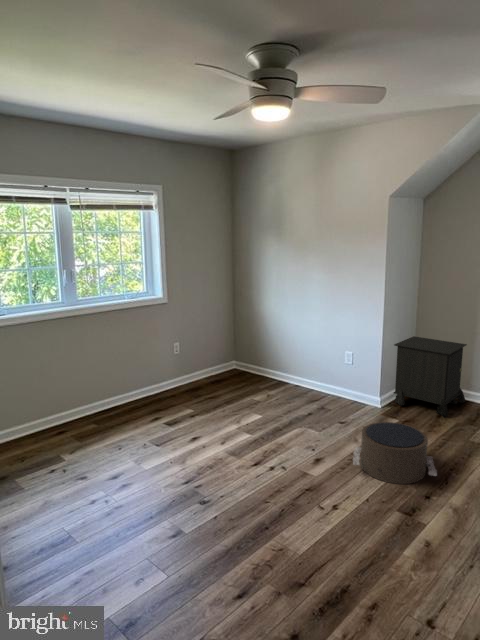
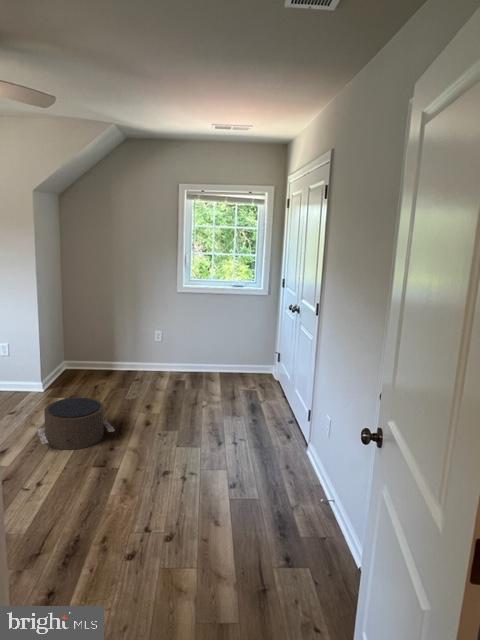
nightstand: present [394,336,467,417] -> none [49,321,112,387]

